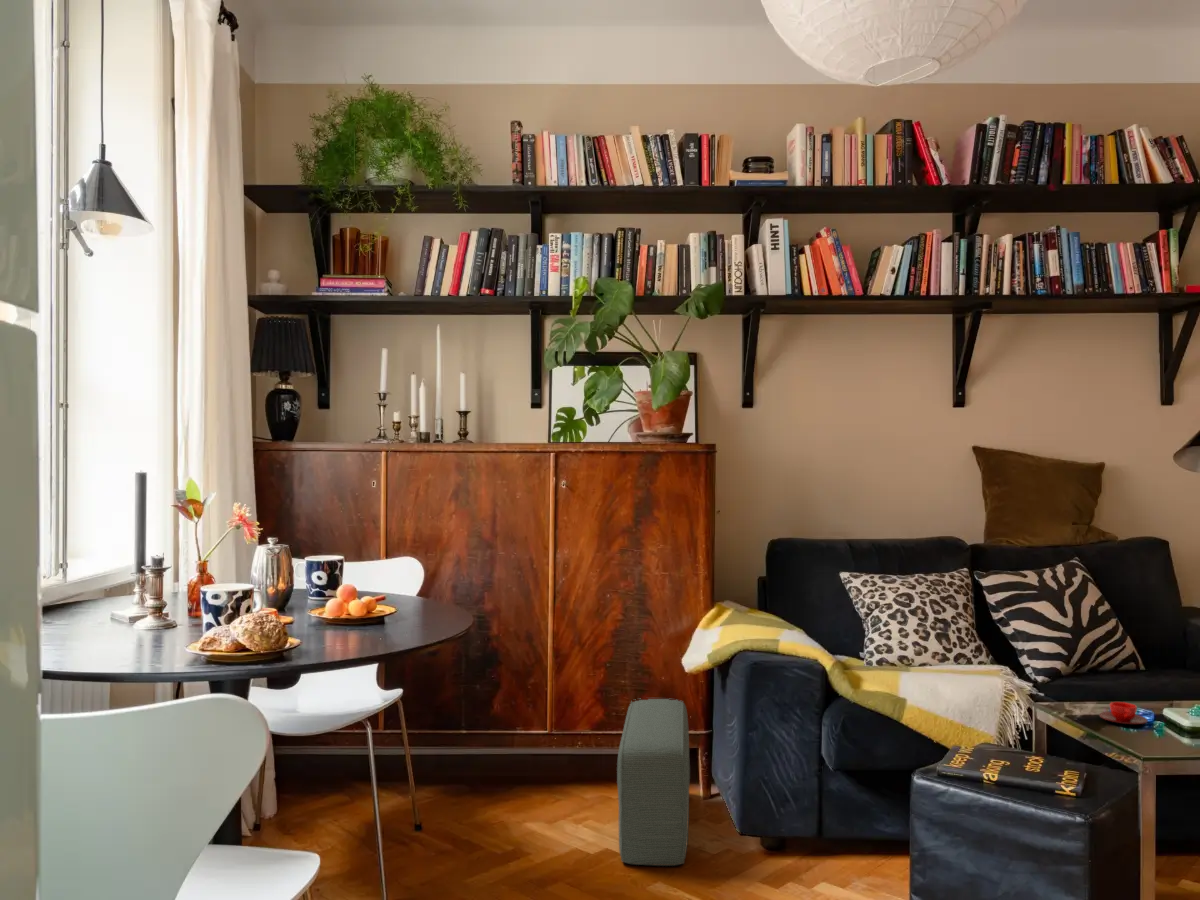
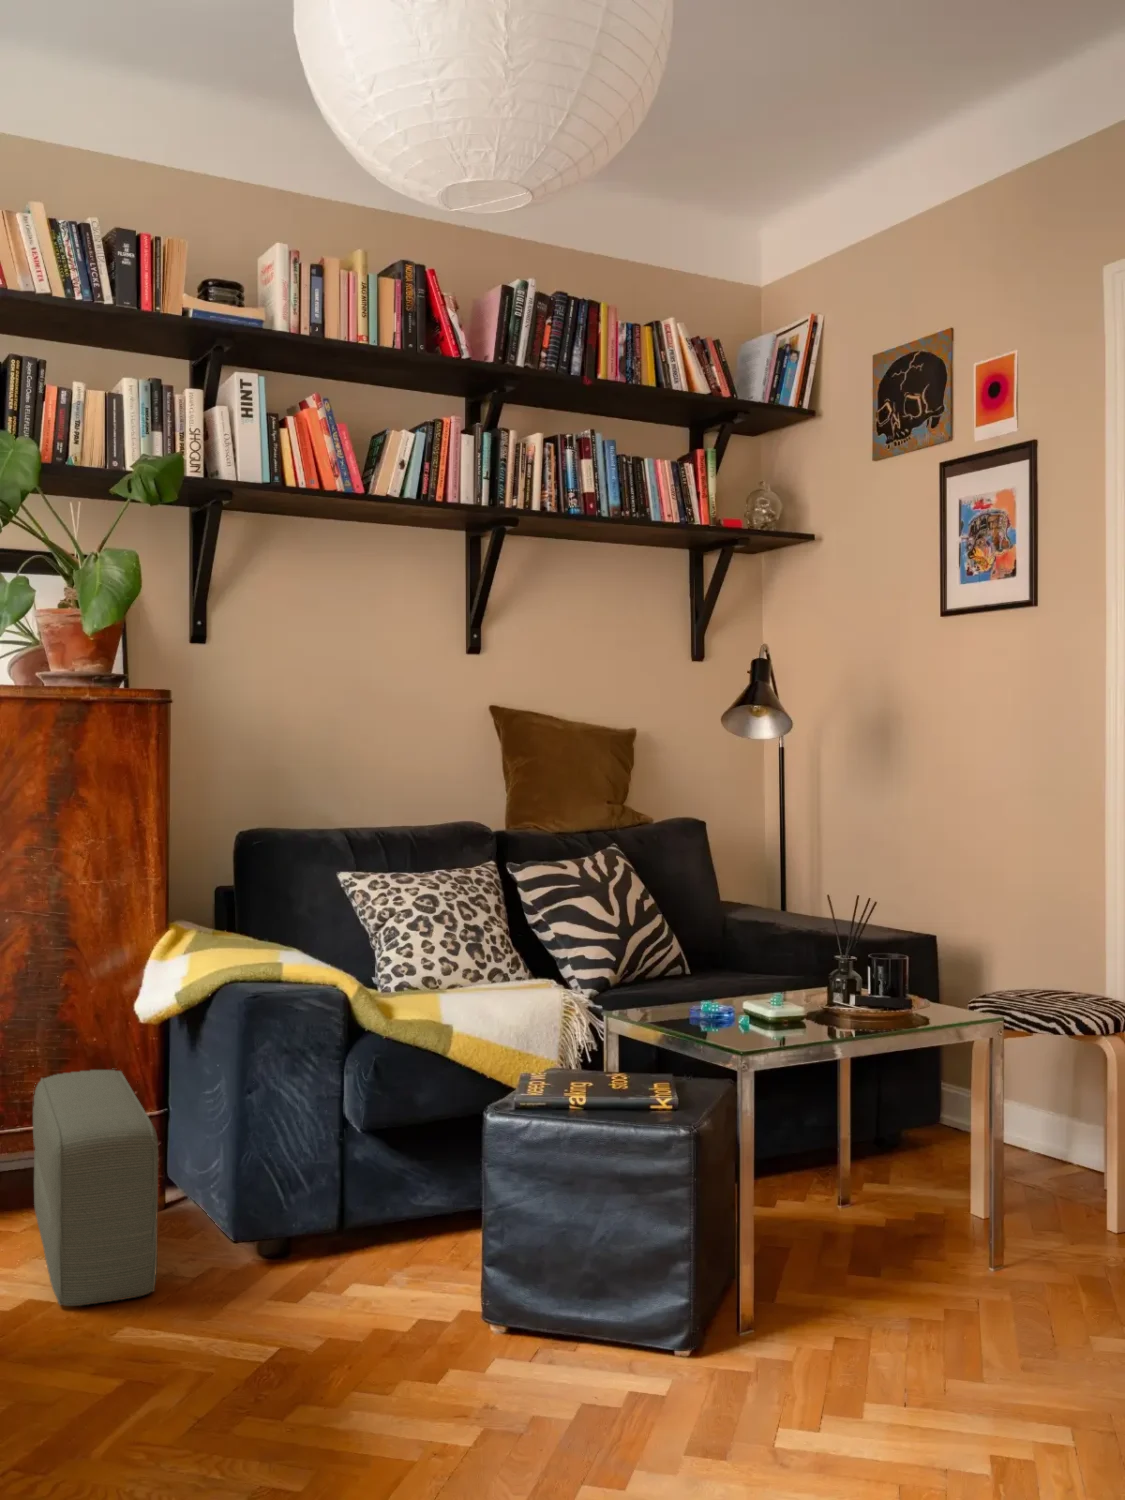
teacup: present [1100,702,1147,724] -> none [681,1000,730,1023]

